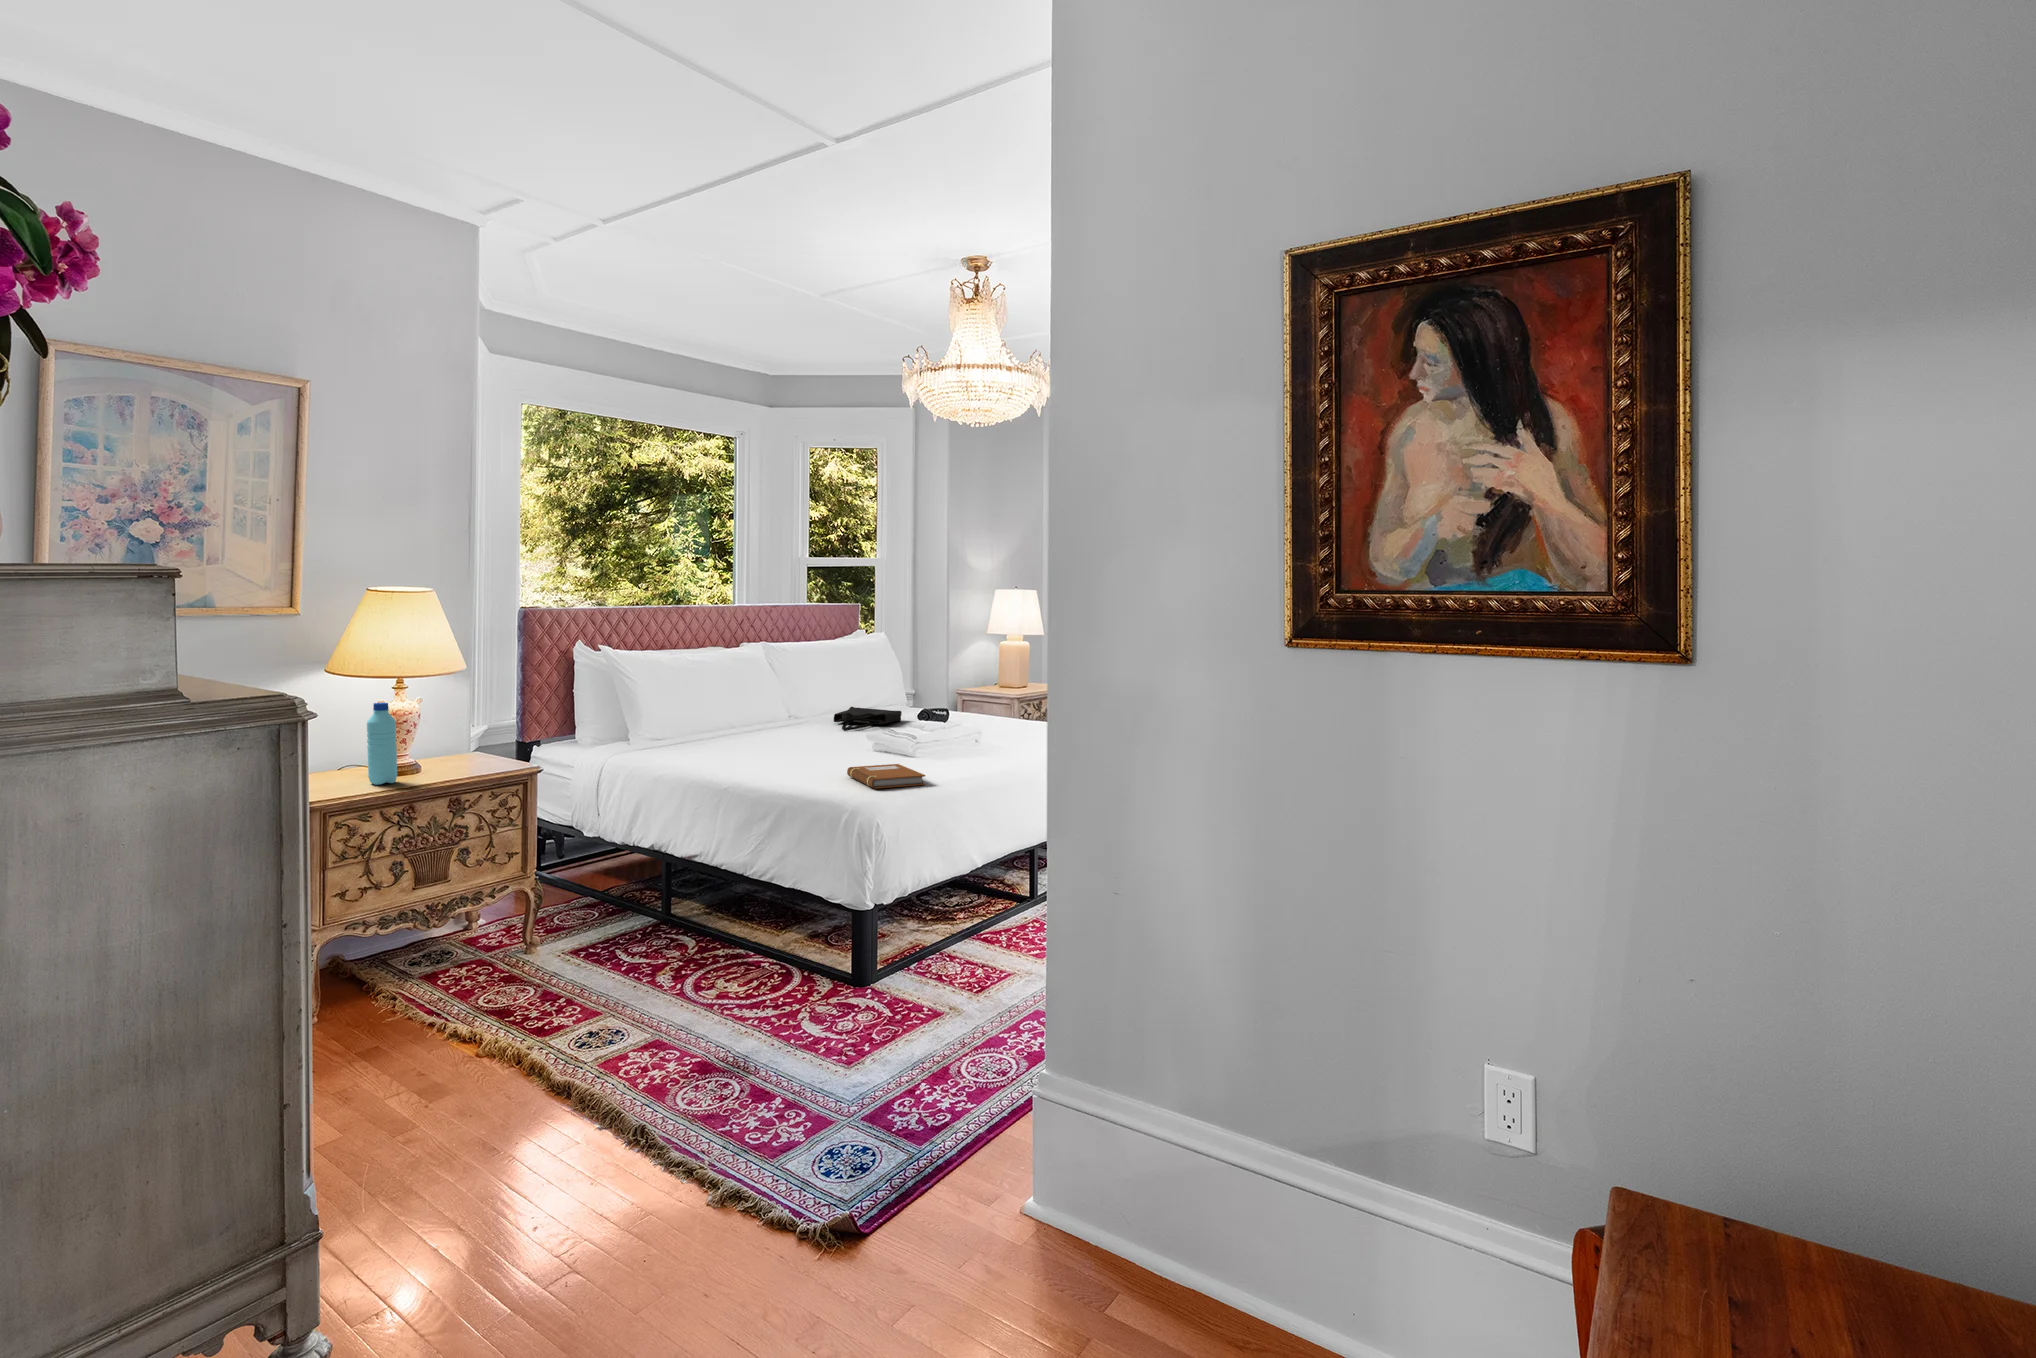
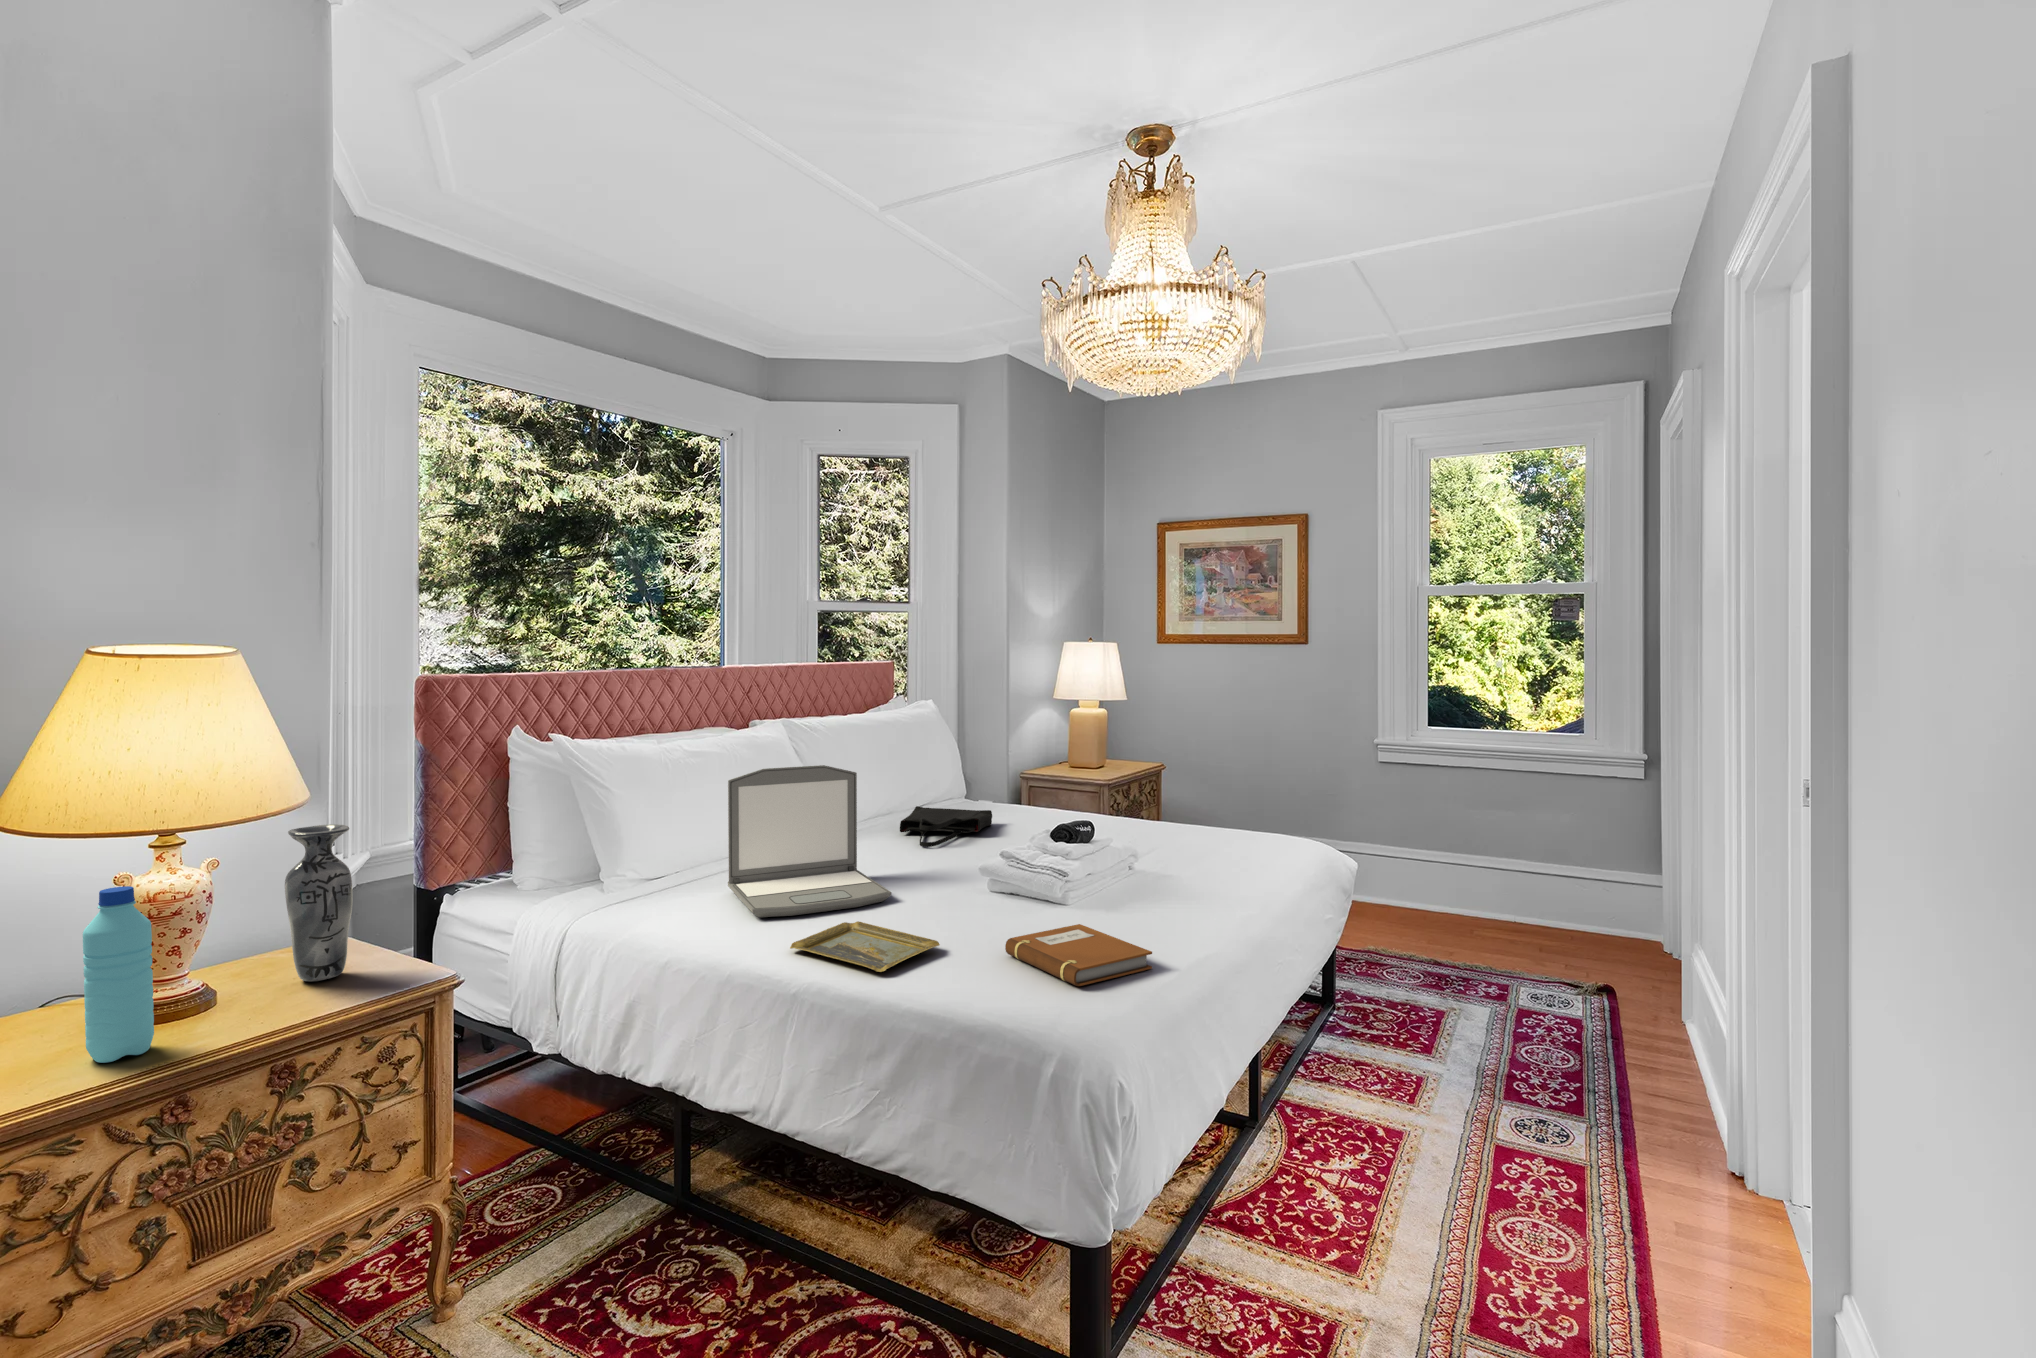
laptop: none [704,670,801,757] -> present [728,765,891,917]
vase: none [452,684,486,765] -> present [285,824,353,981]
tray: none [726,759,812,779] -> present [790,921,940,972]

